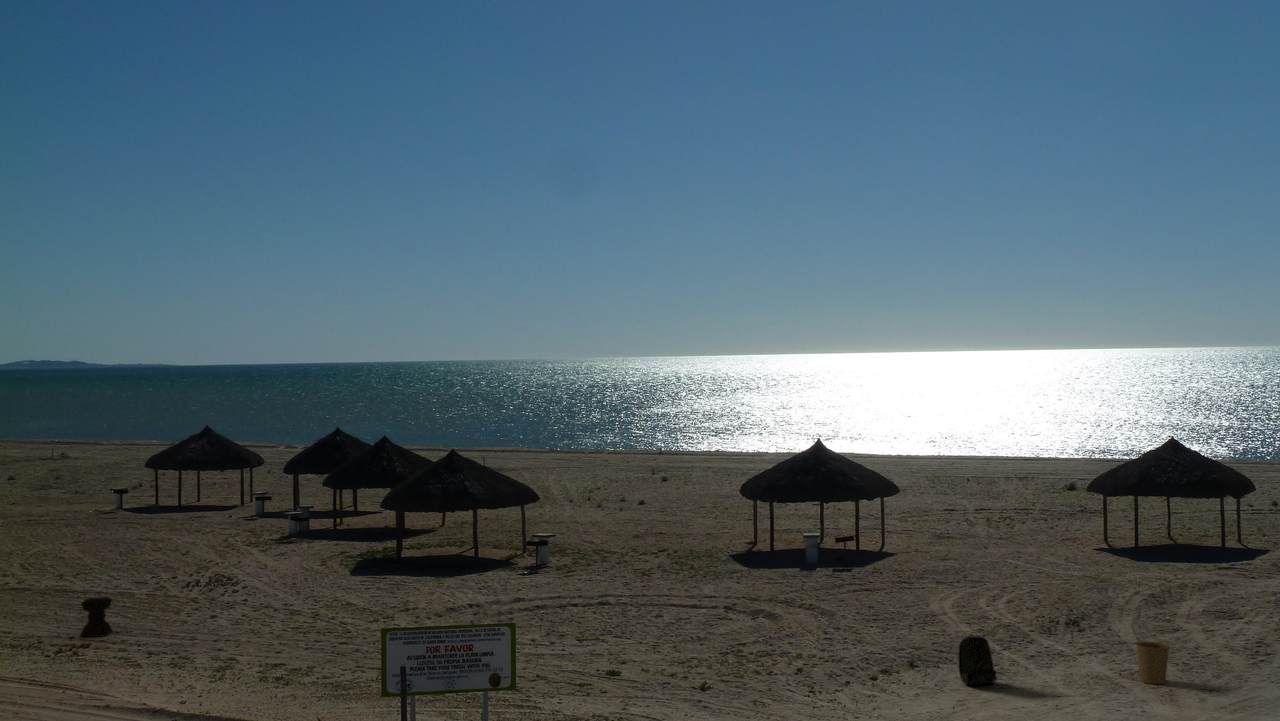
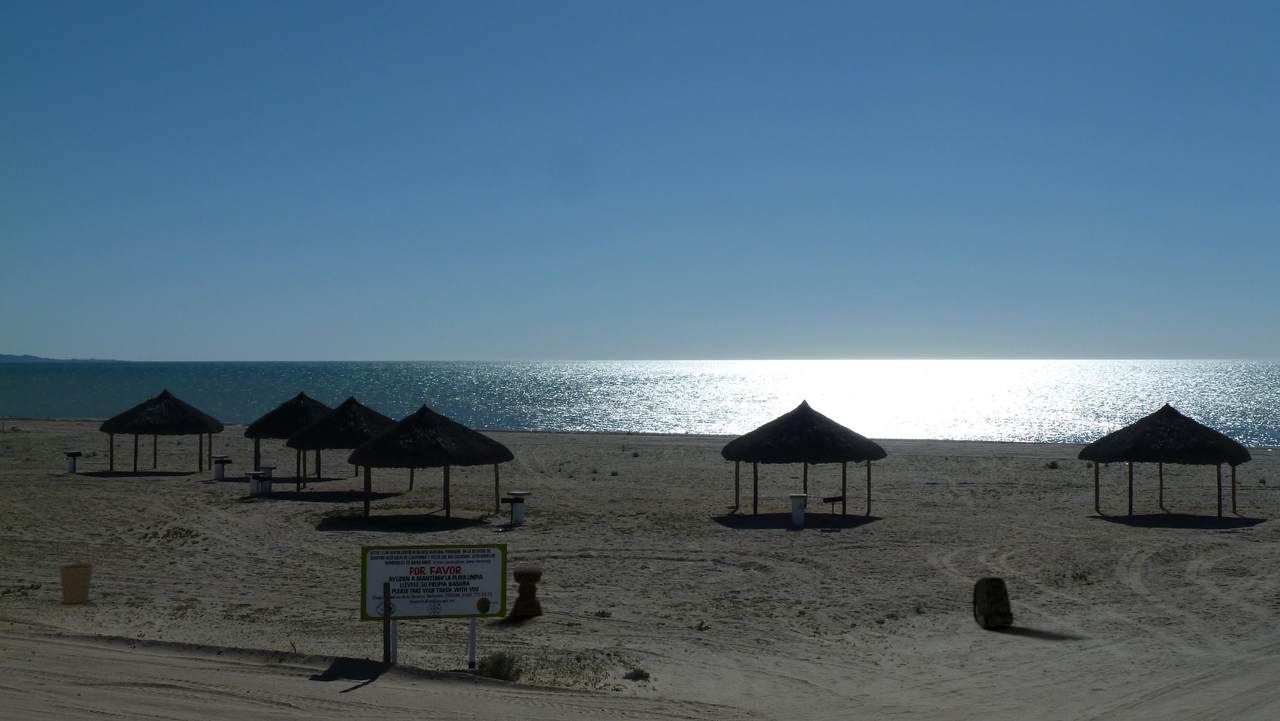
stool: present [80,597,113,637] -> present [511,567,543,615]
basket: present [1136,641,1169,684] -> present [60,561,93,604]

